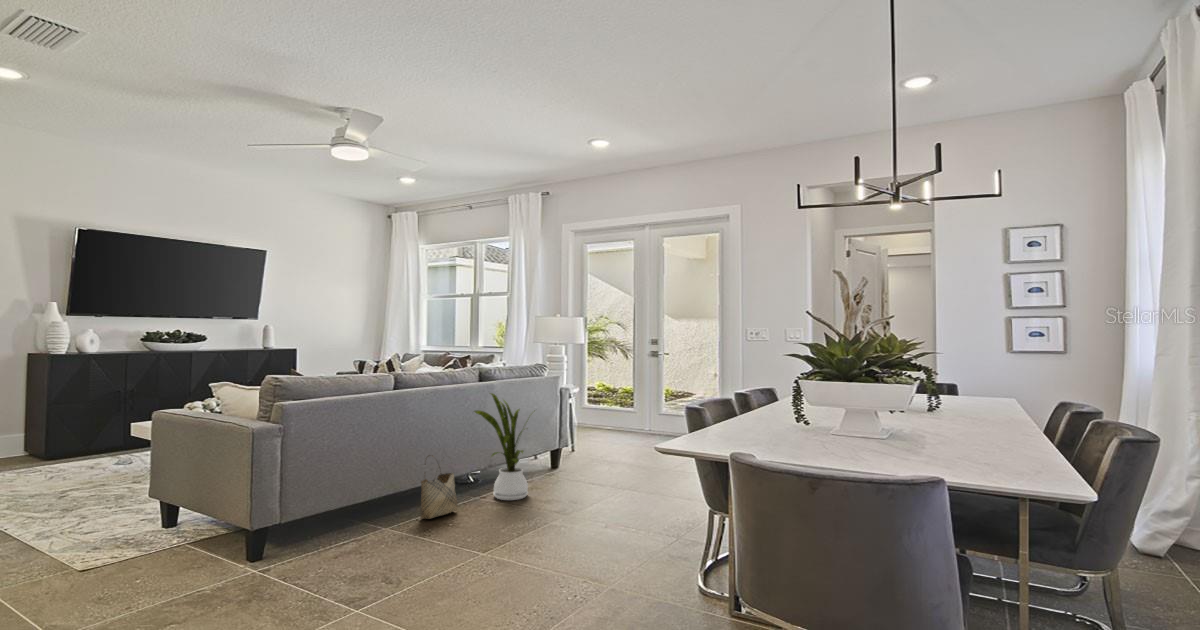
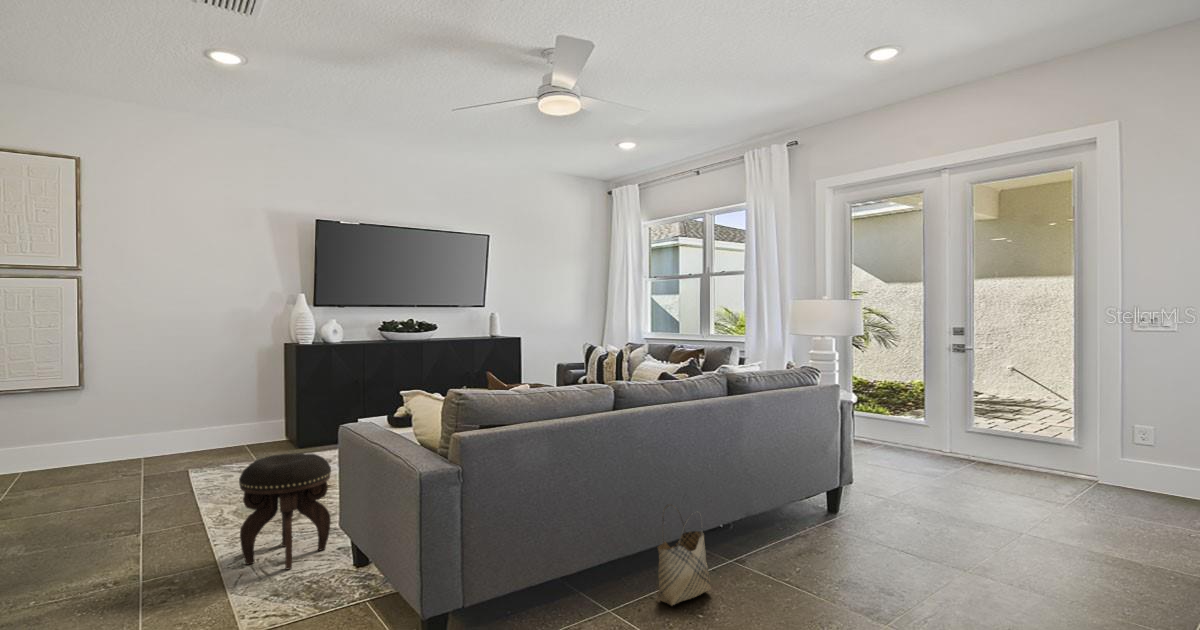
house plant: present [474,393,528,500] -> none [728,416,827,576]
footstool: none [50,440,139,535] -> present [239,453,331,569]

